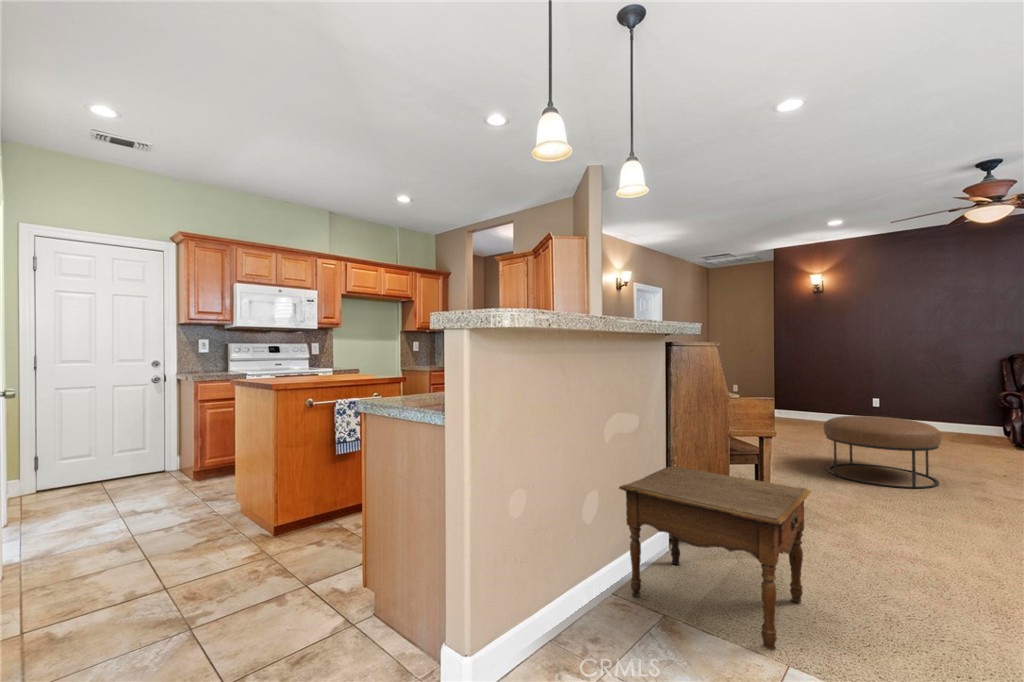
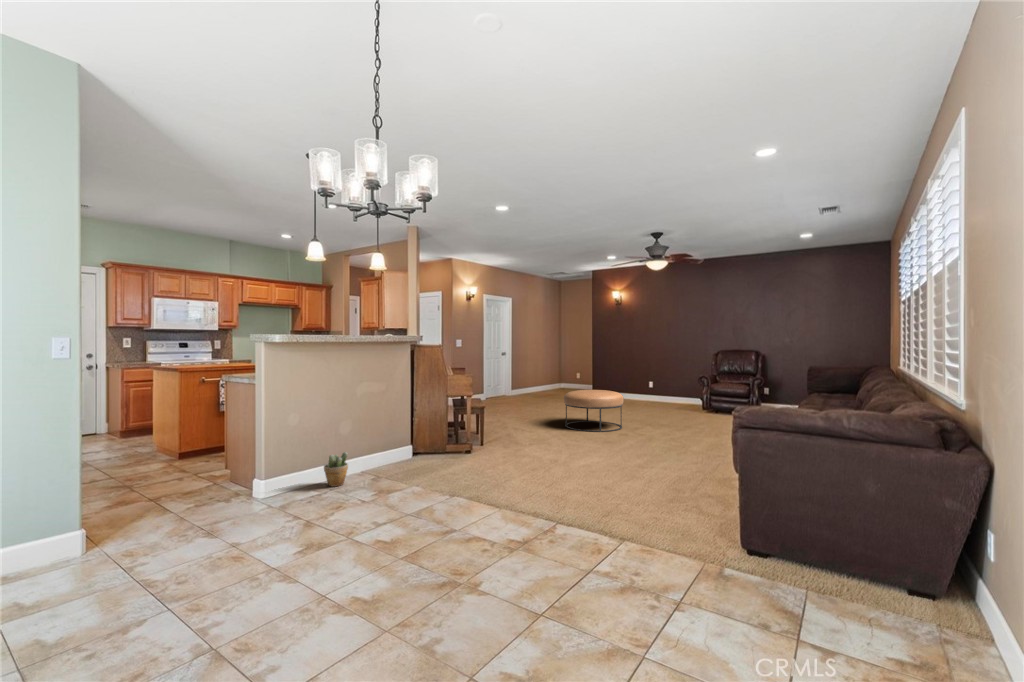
side table: present [619,466,811,650] -> none [364,411,460,484]
potted plant: none [570,568,619,648] -> present [324,452,348,487]

